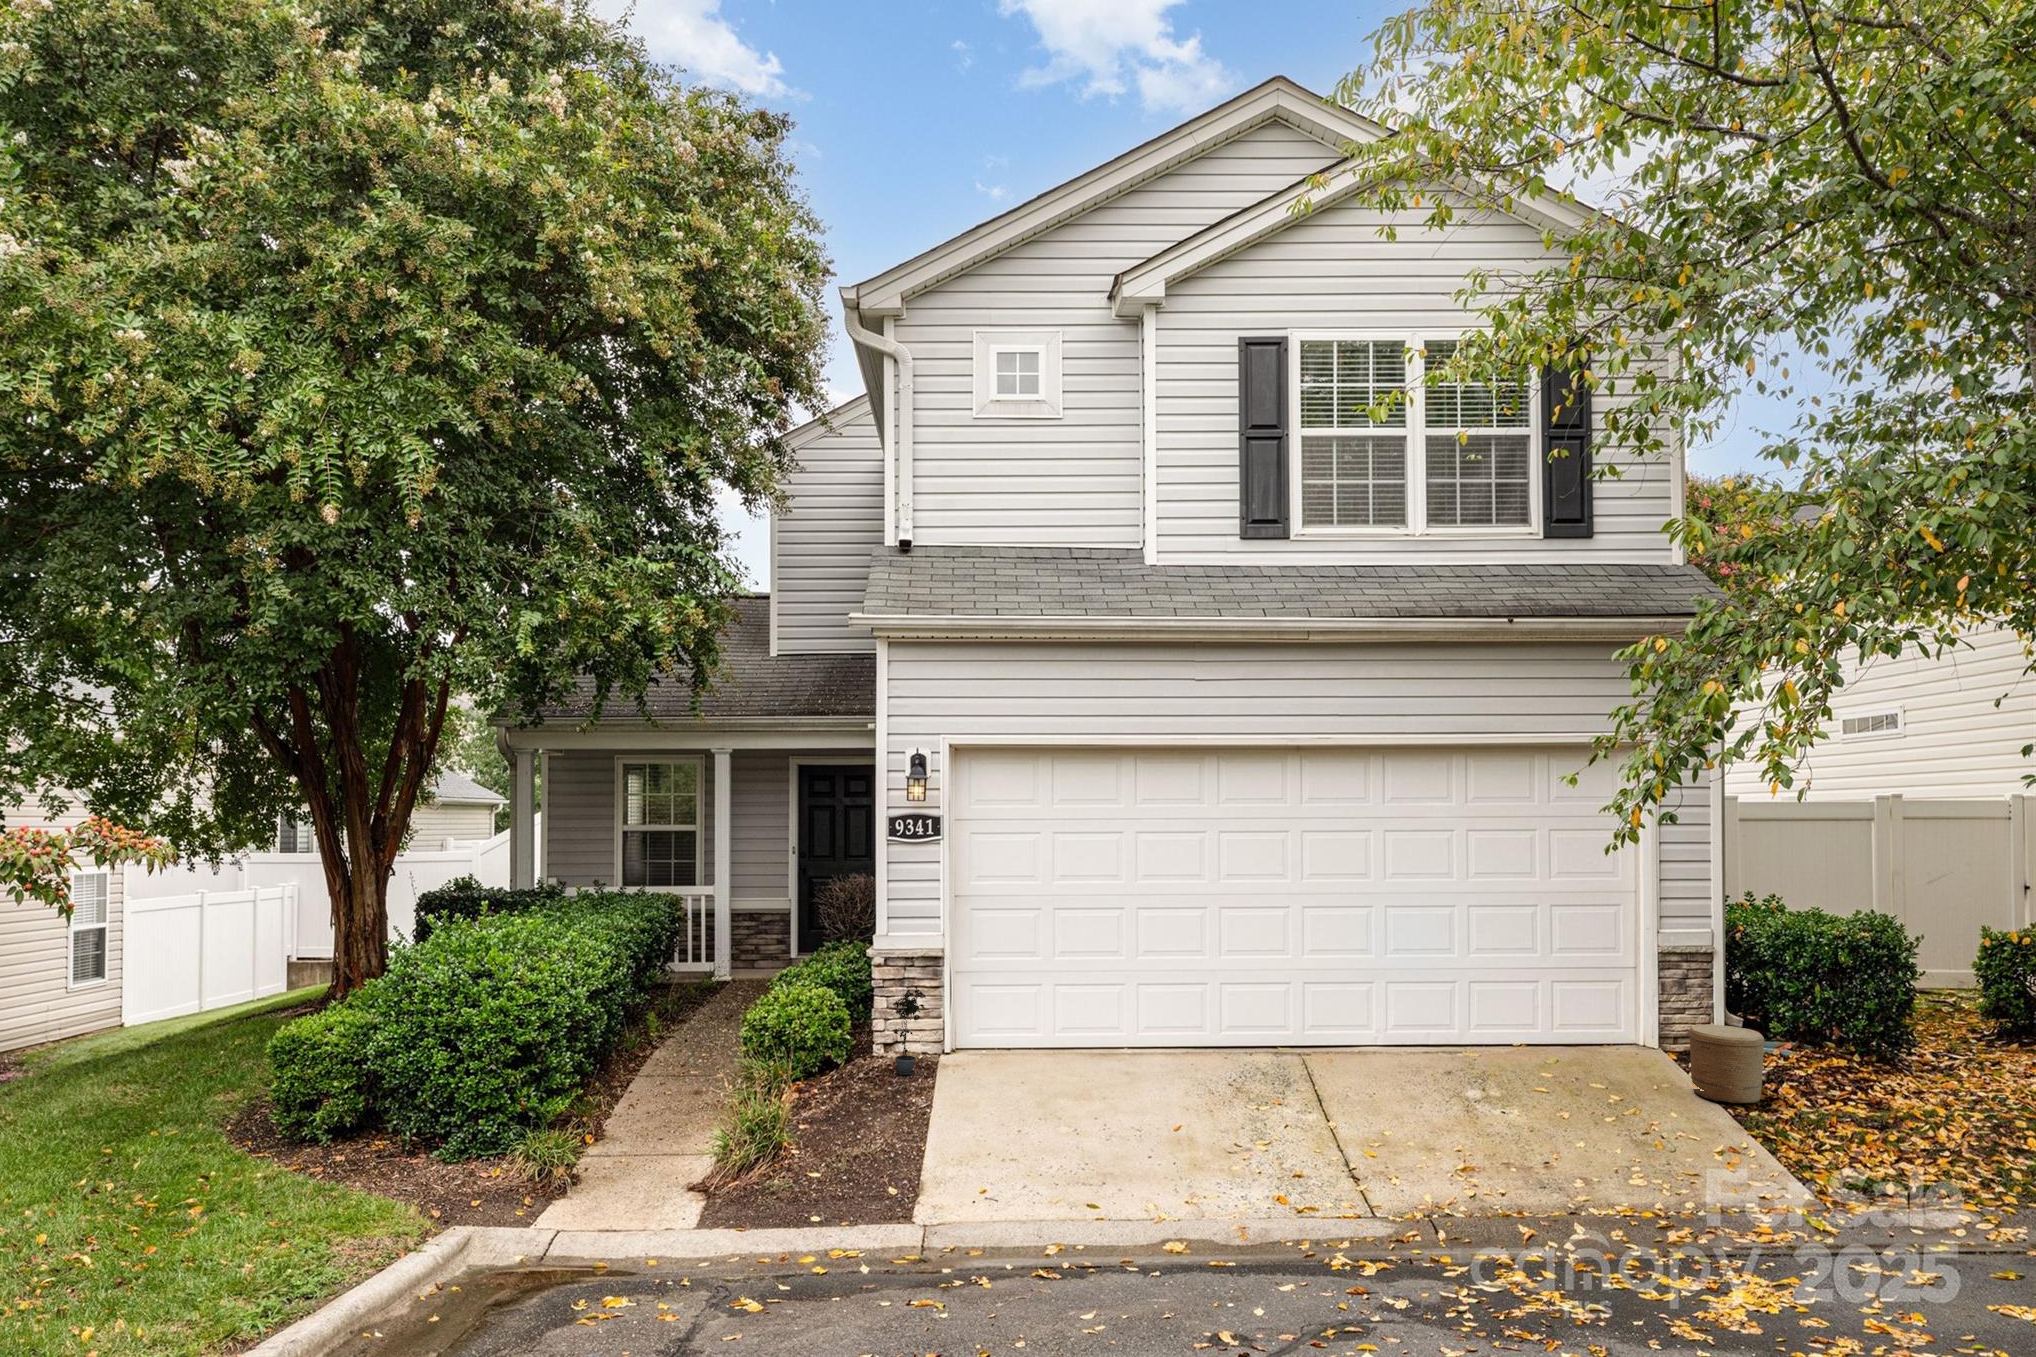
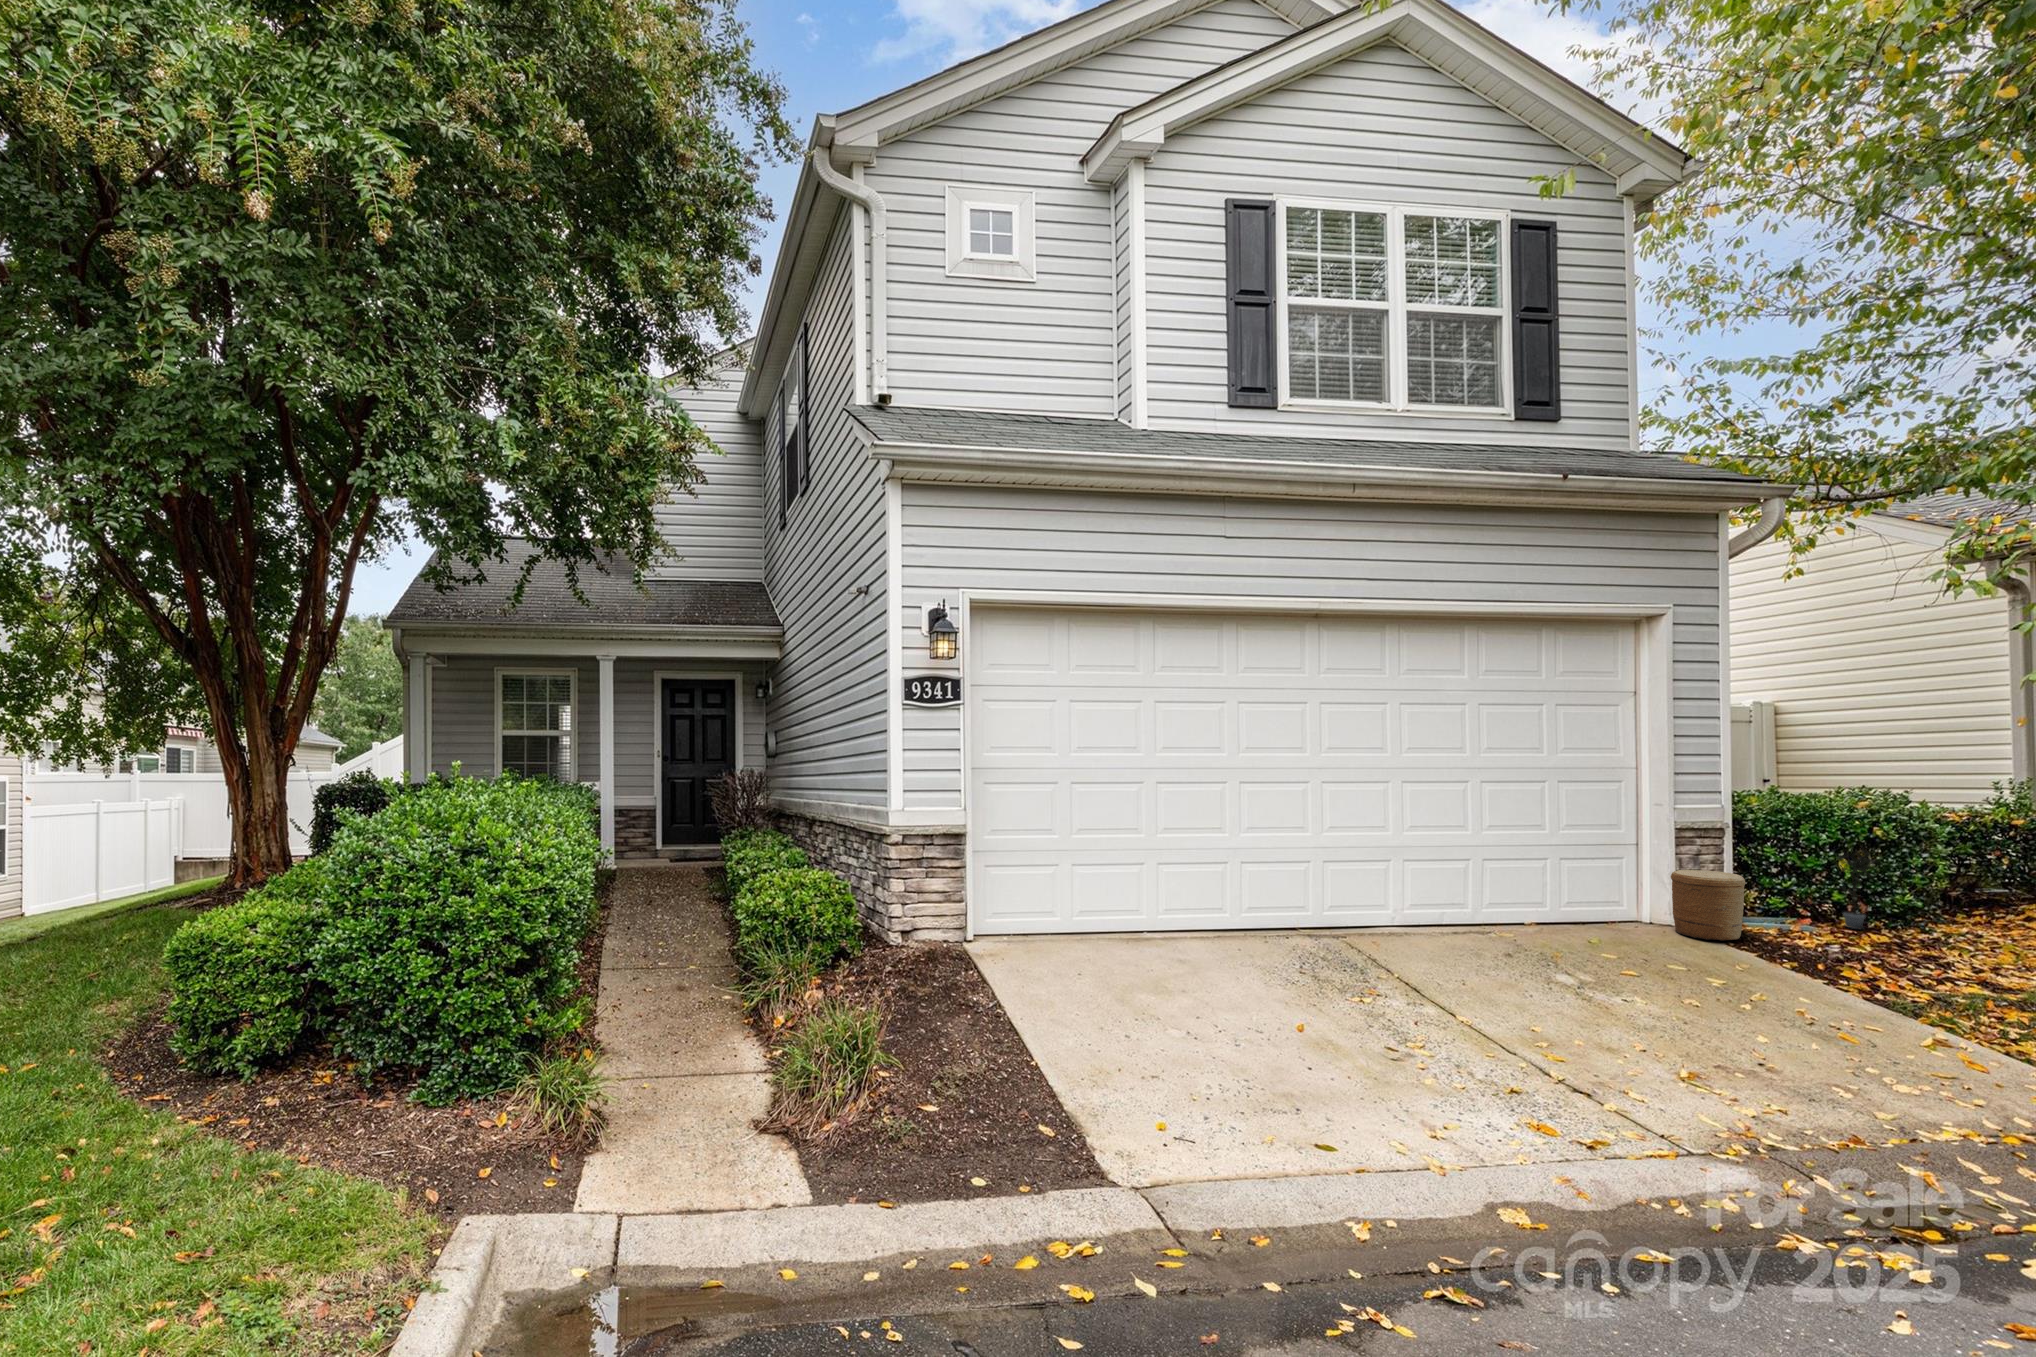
potted plant: present [892,986,926,1075] -> present [1839,850,1877,929]

